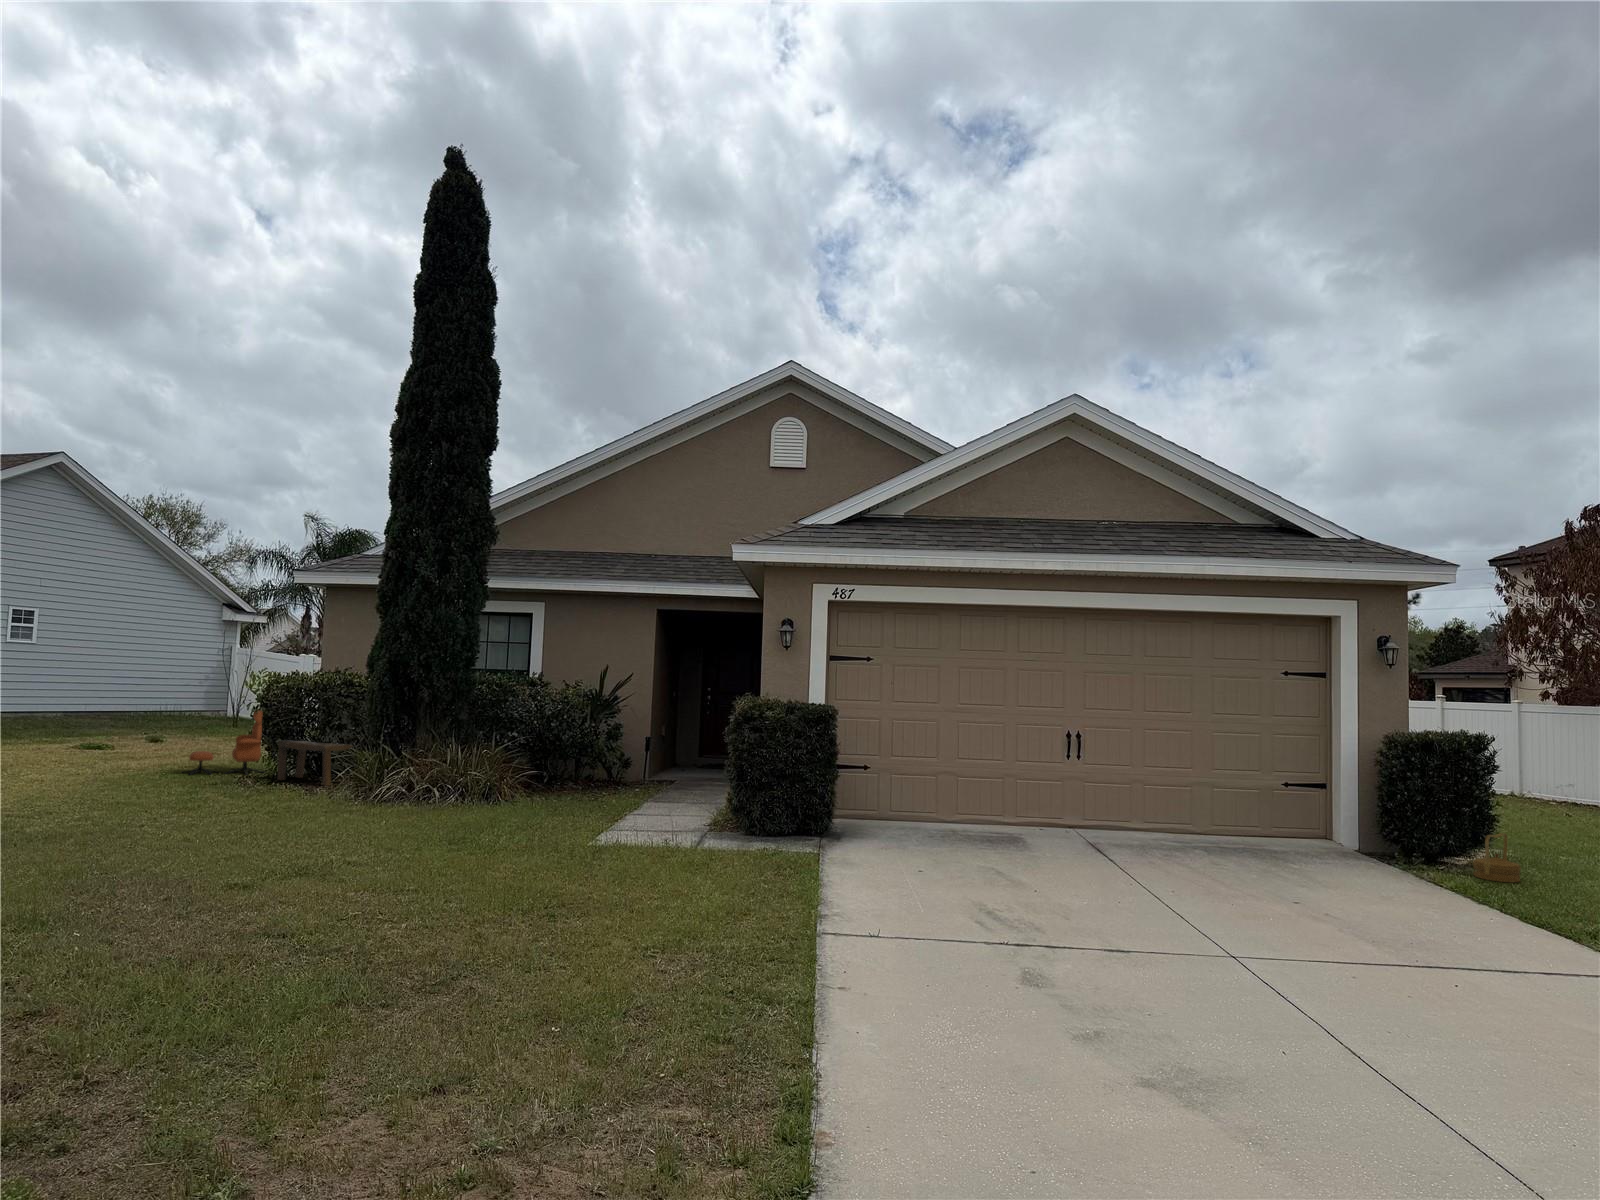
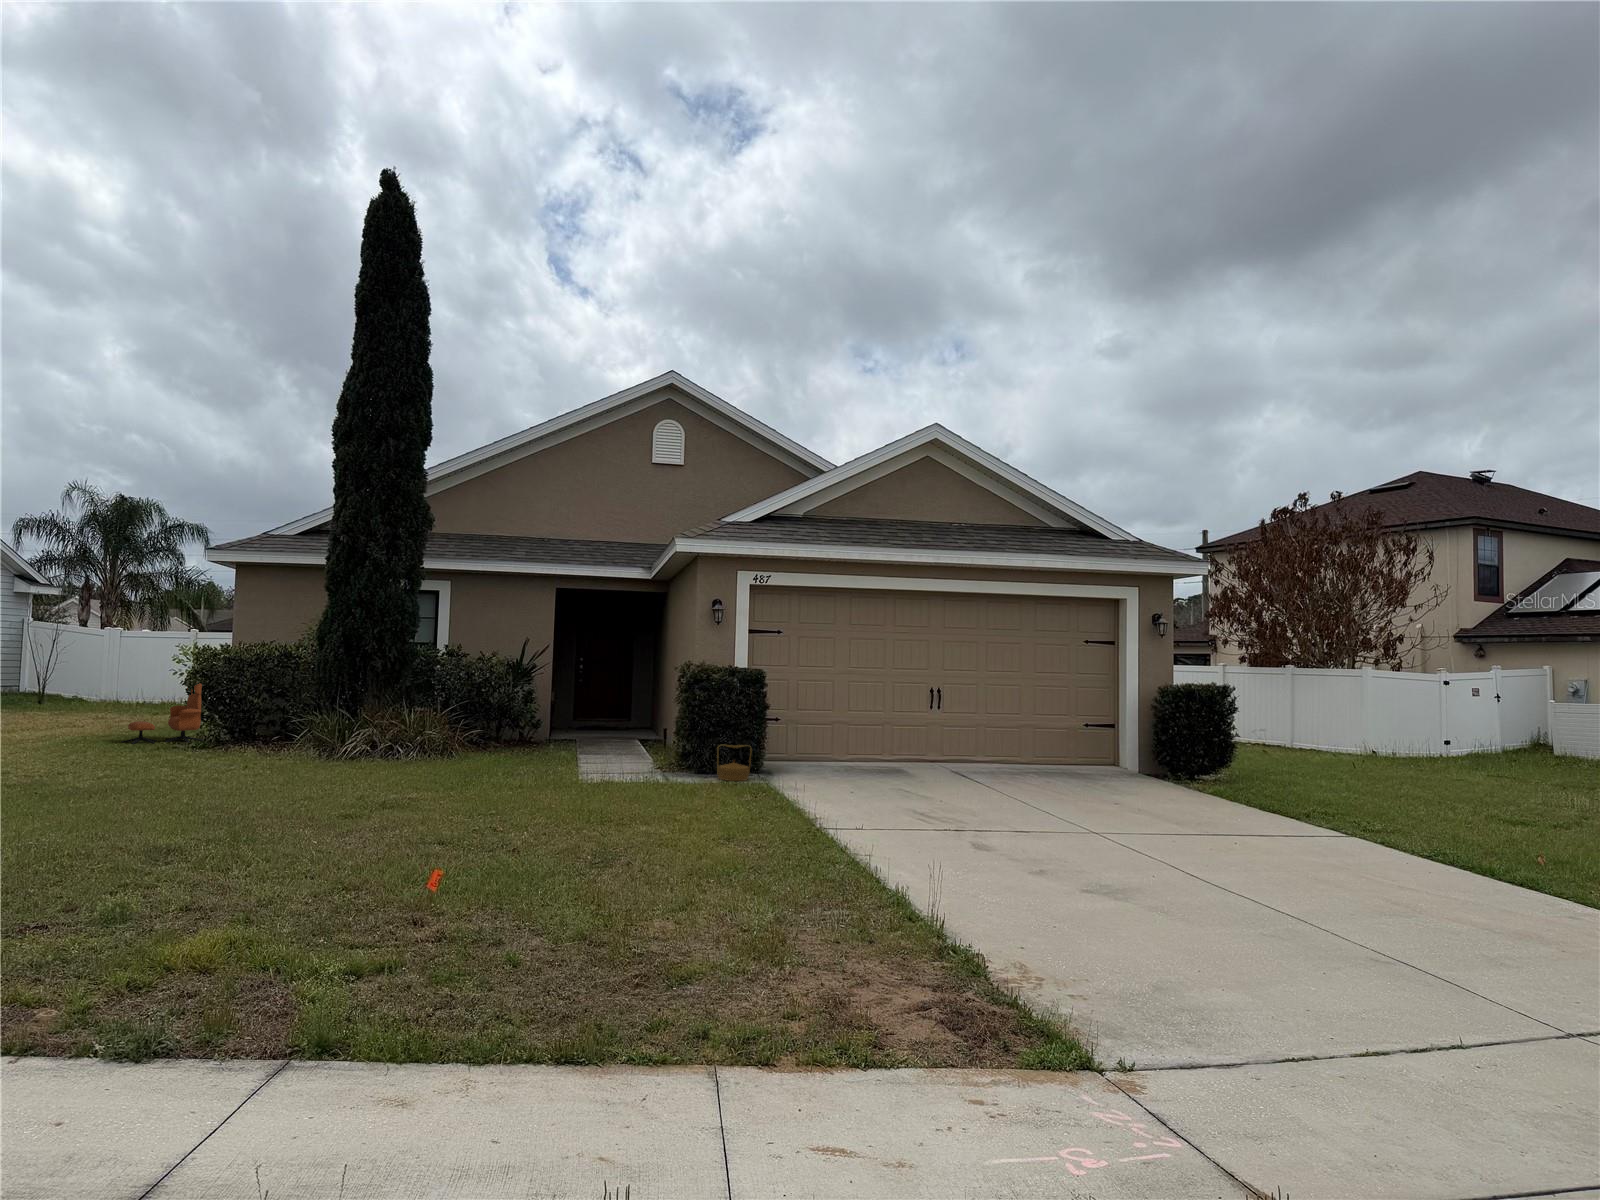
bench: present [278,740,352,786] -> none [227,709,302,750]
woven basket: present [1473,833,1521,883] -> present [717,745,751,781]

